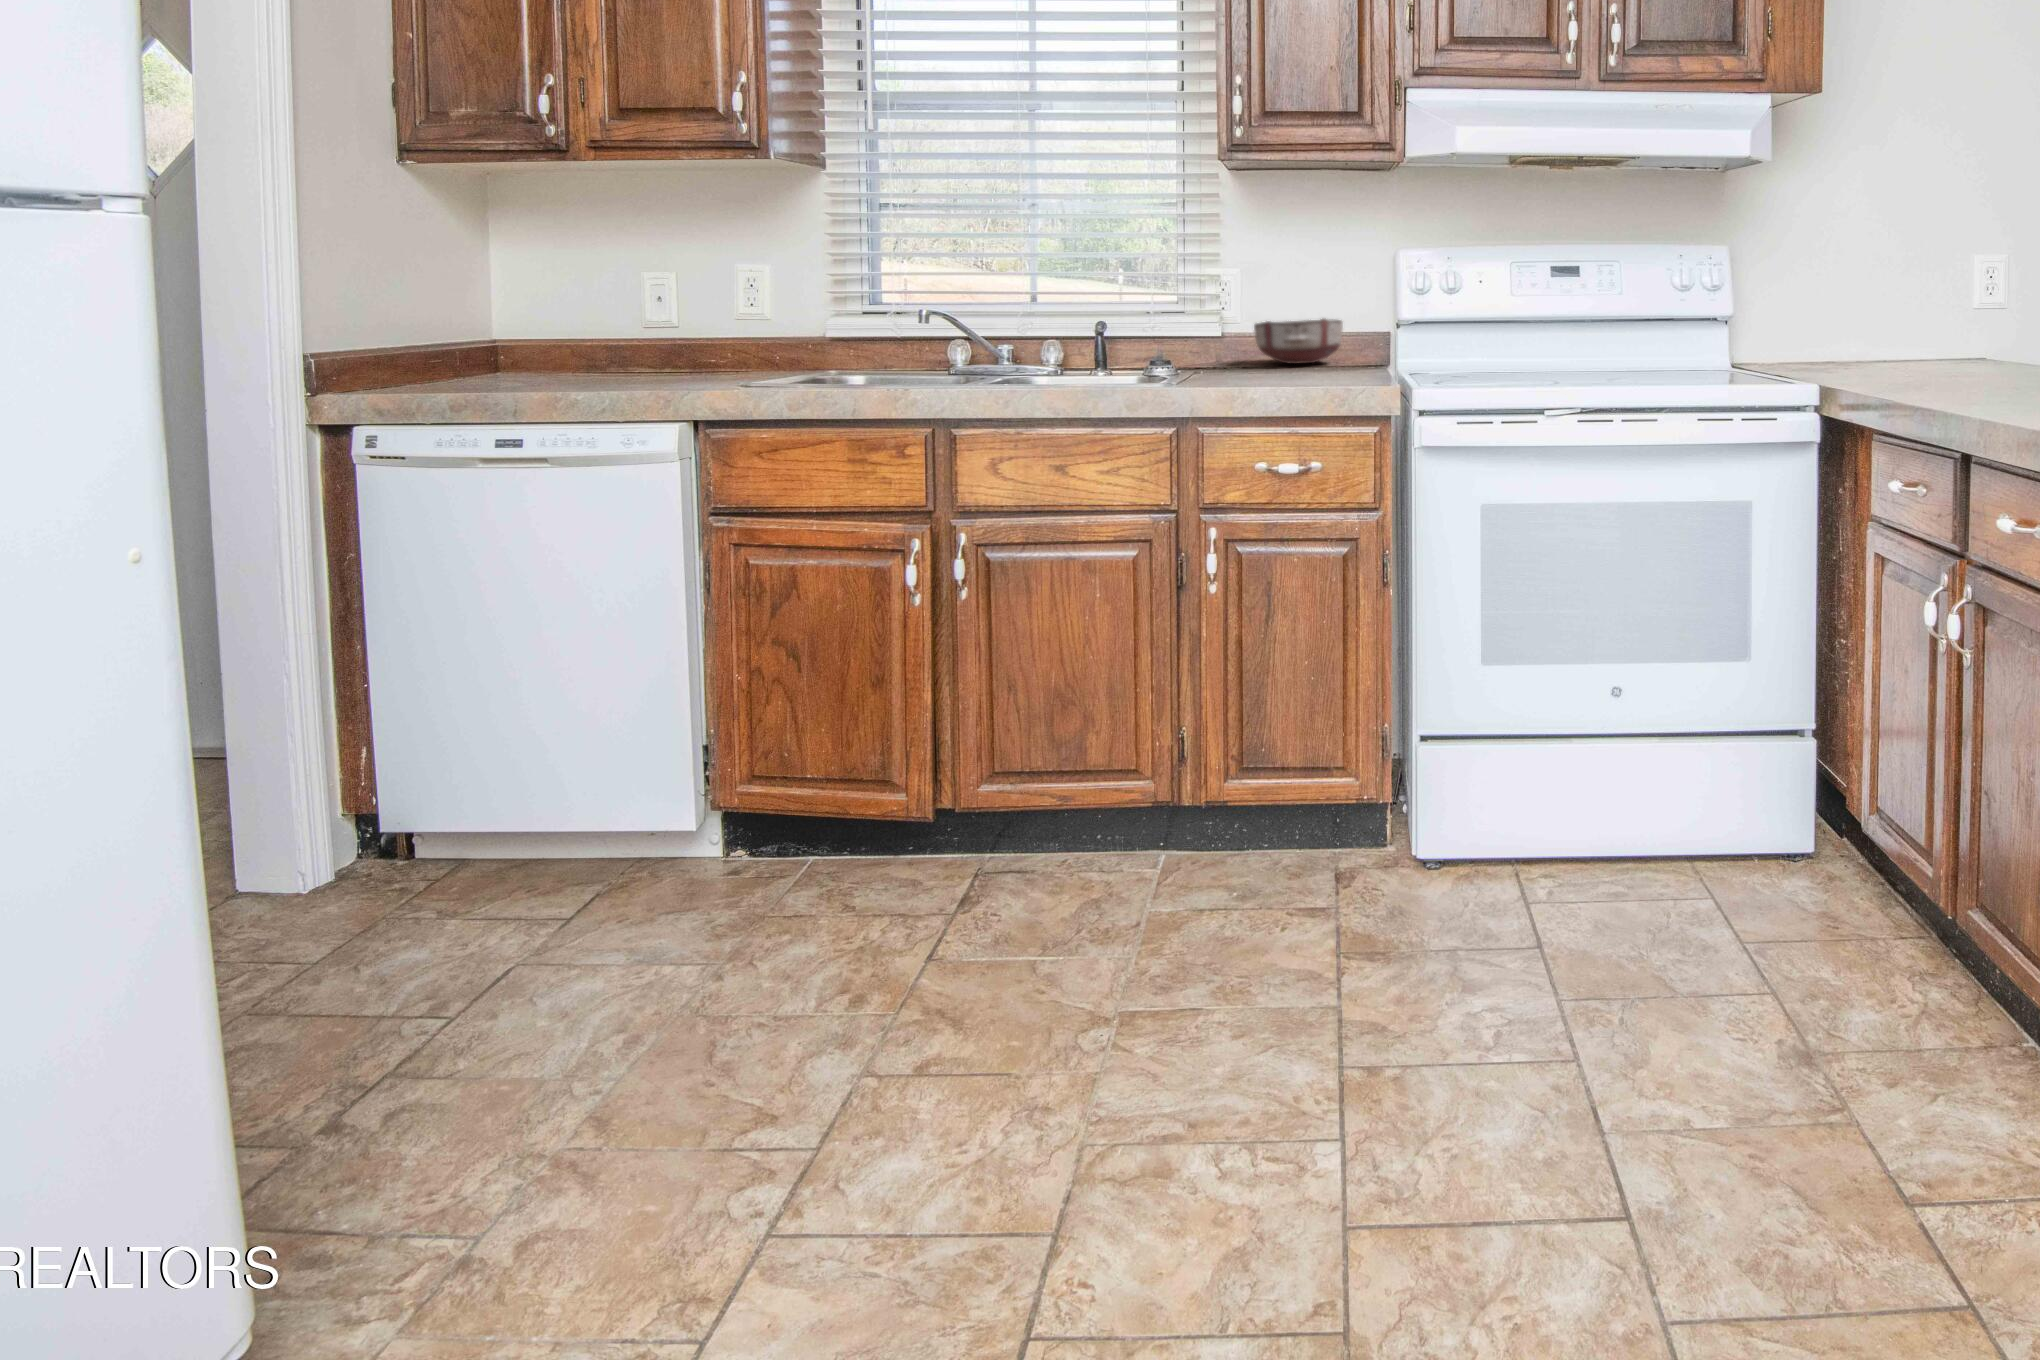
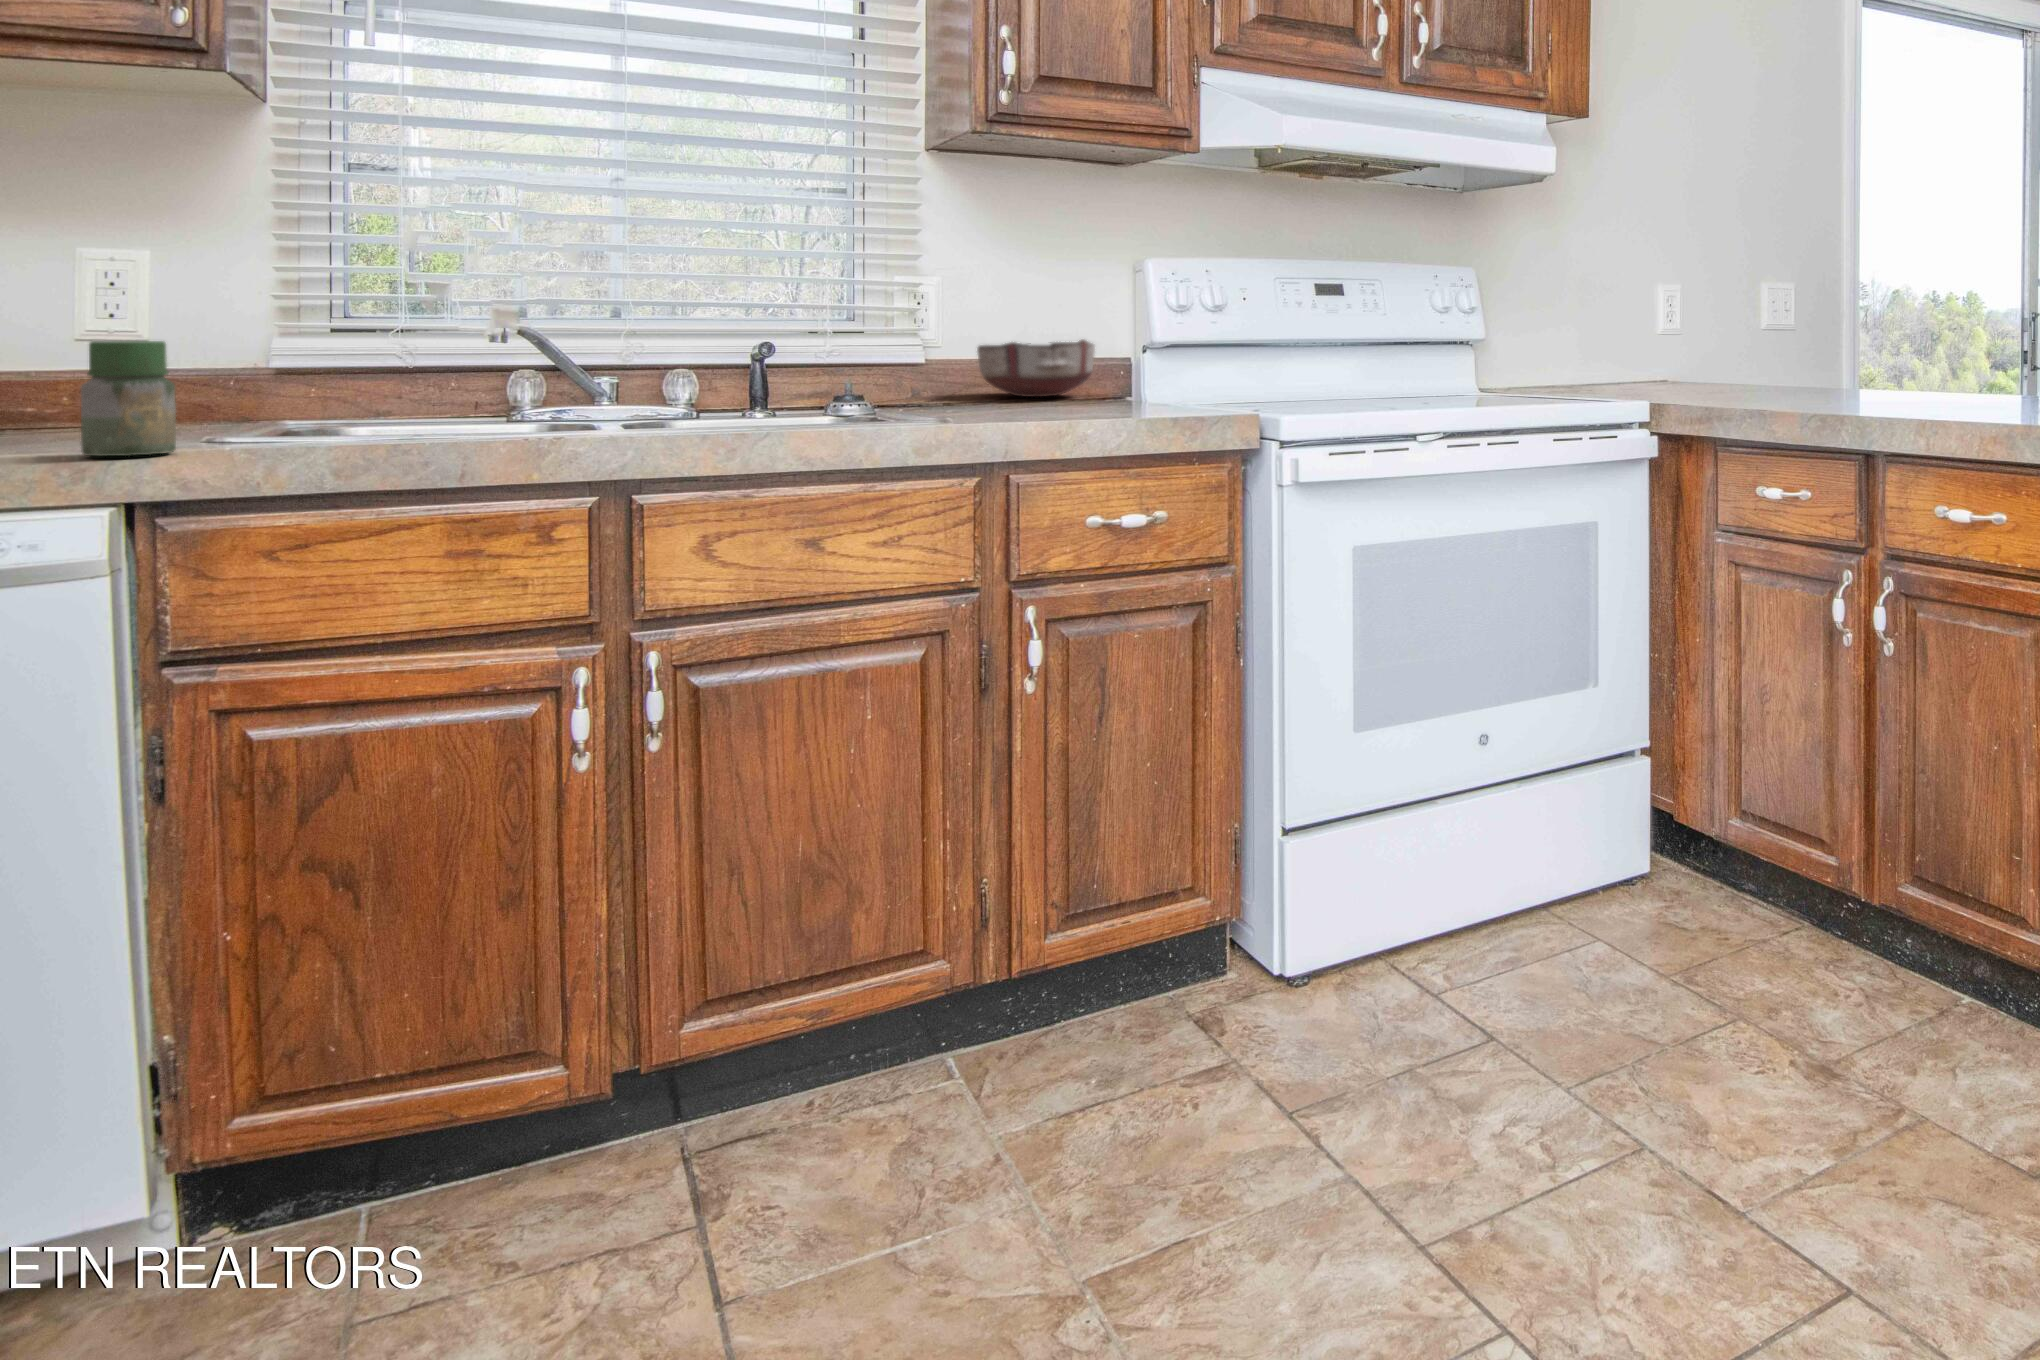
jar: none [678,328,723,394] -> present [81,341,176,456]

